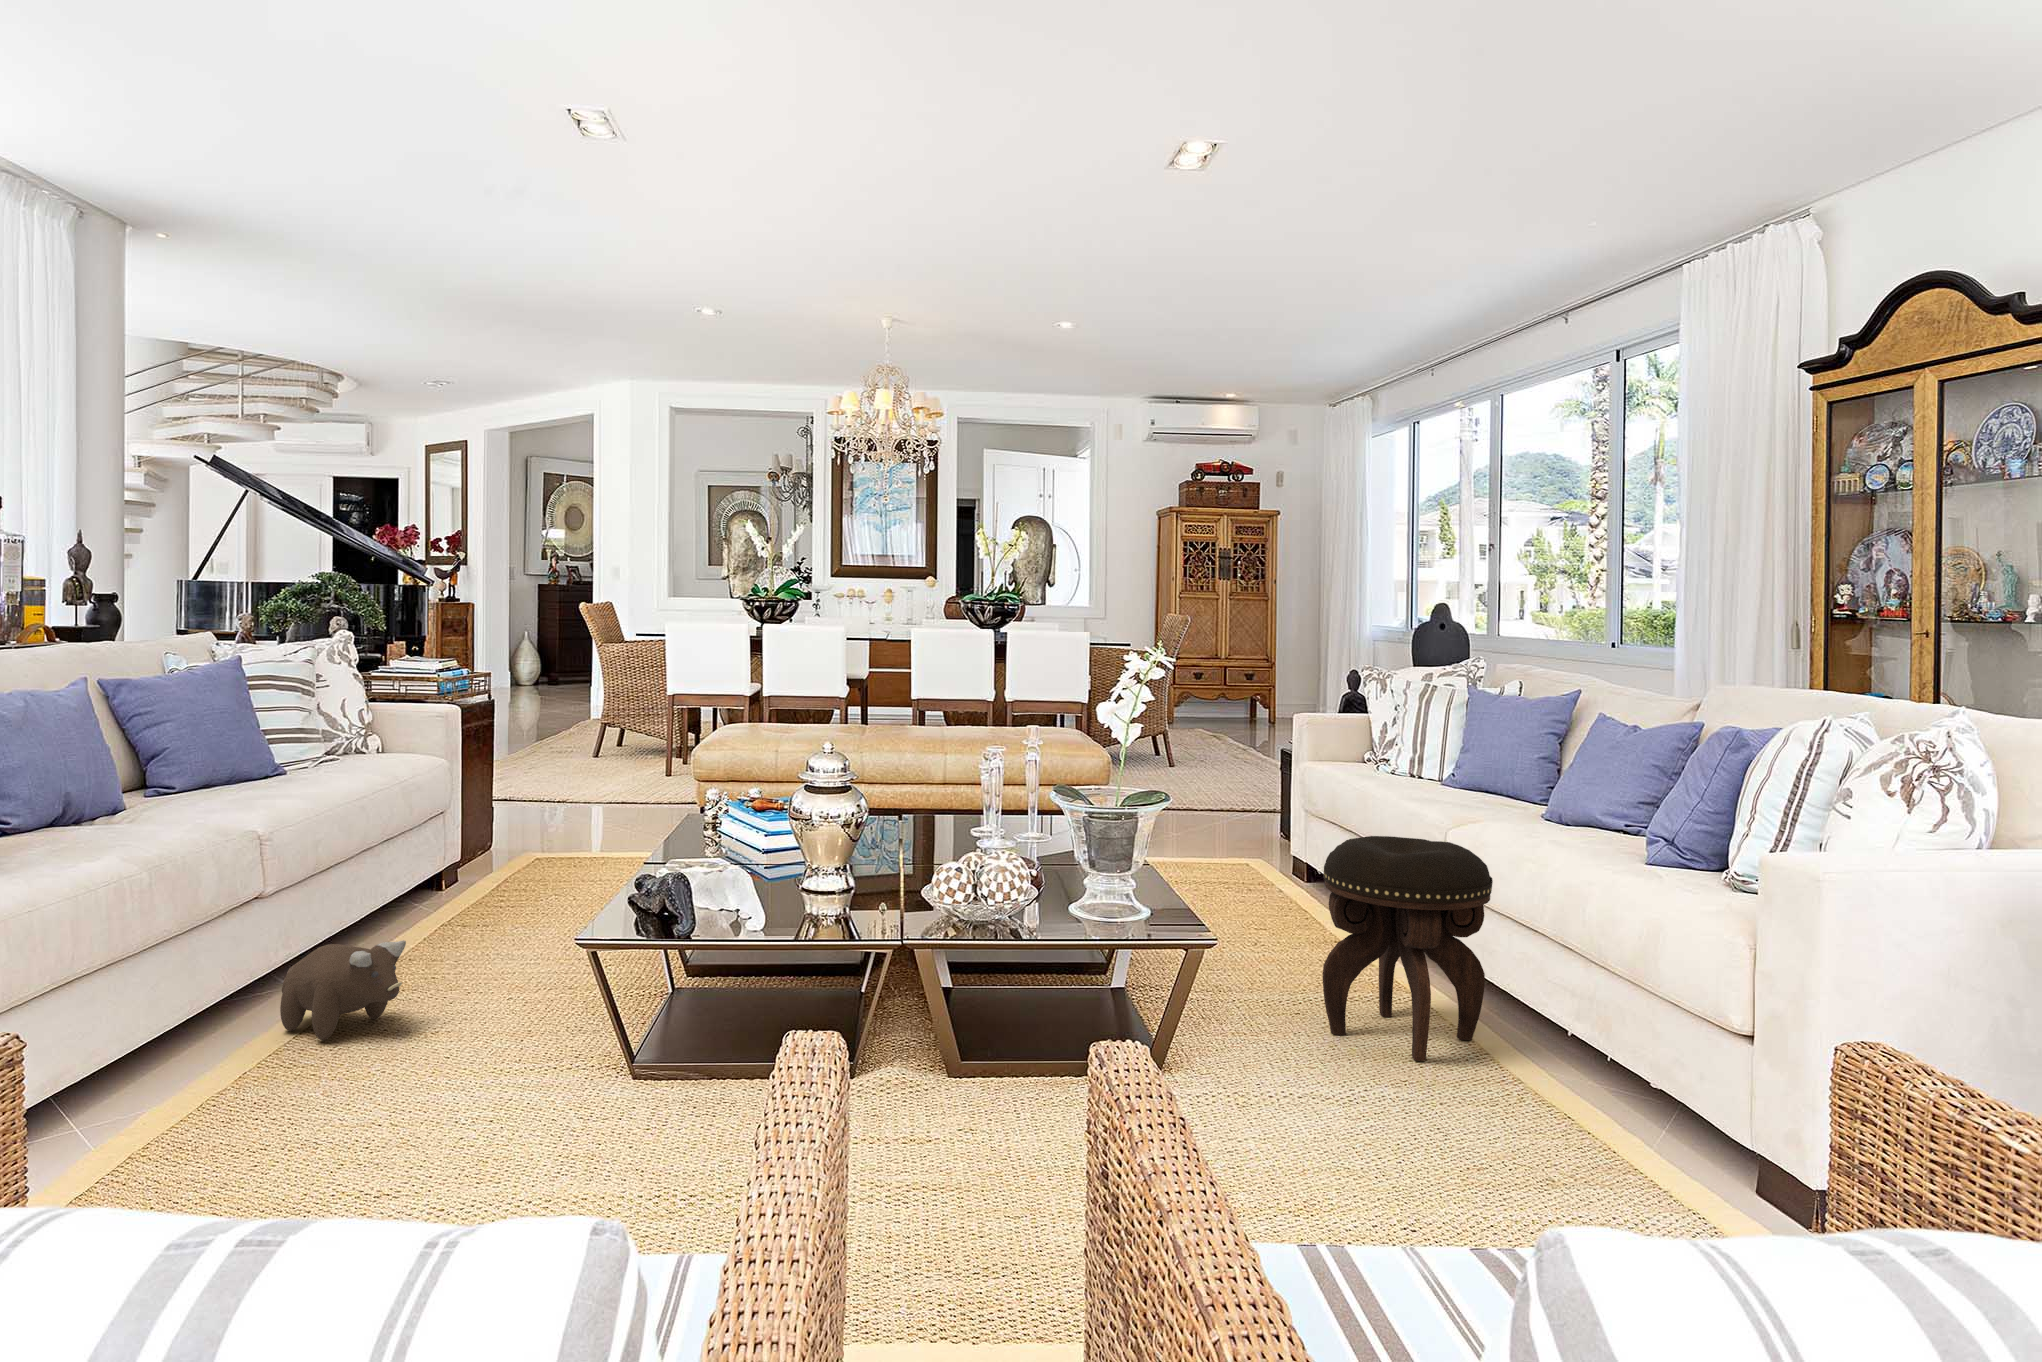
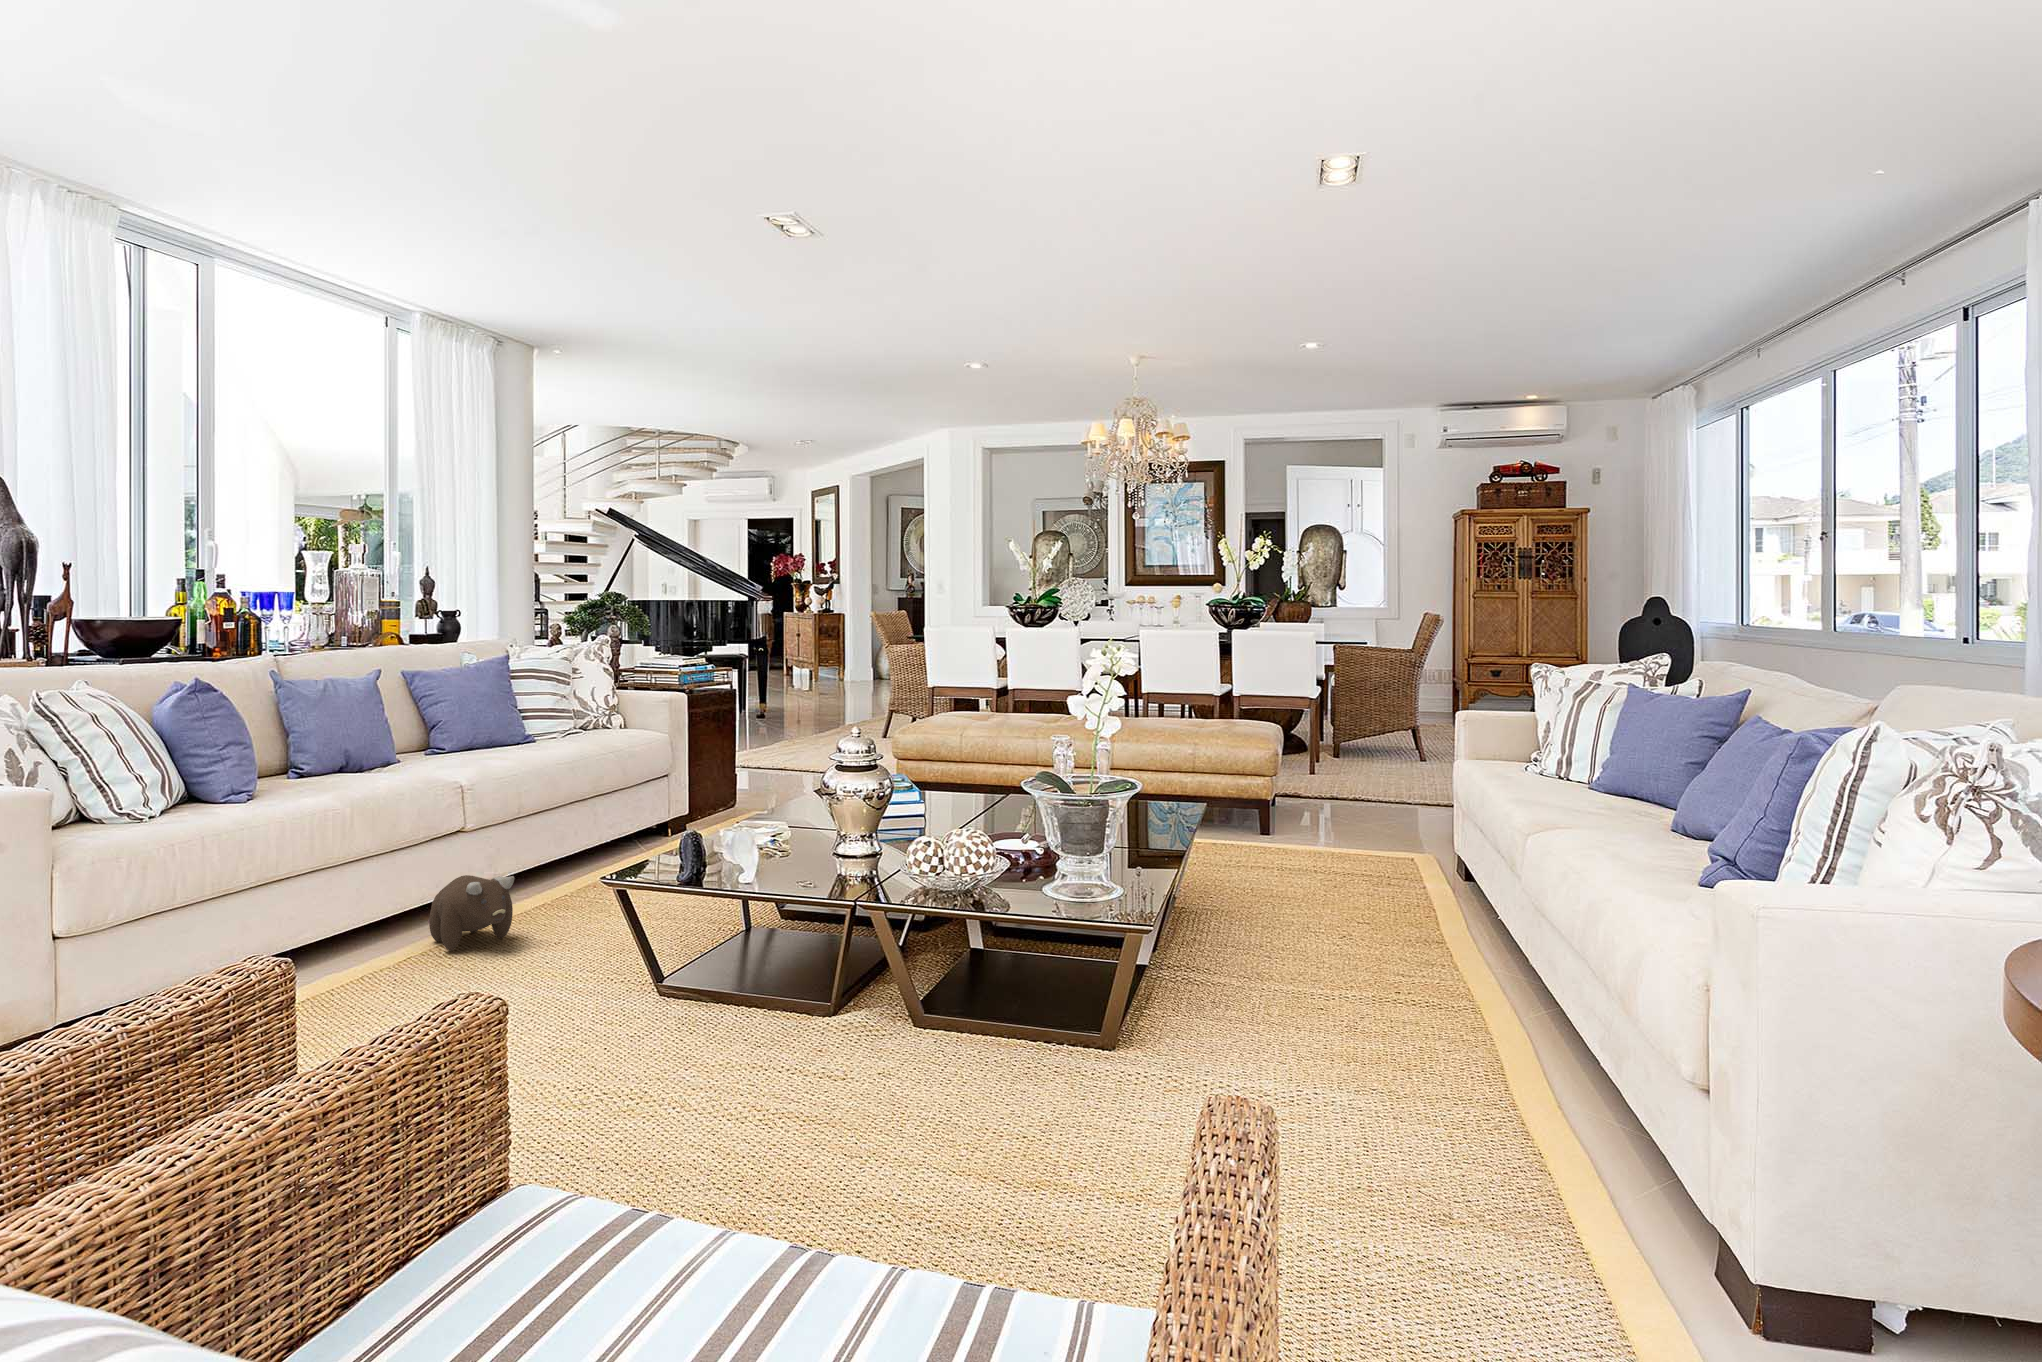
footstool: present [1323,836,1493,1061] -> none [1295,839,1478,1083]

